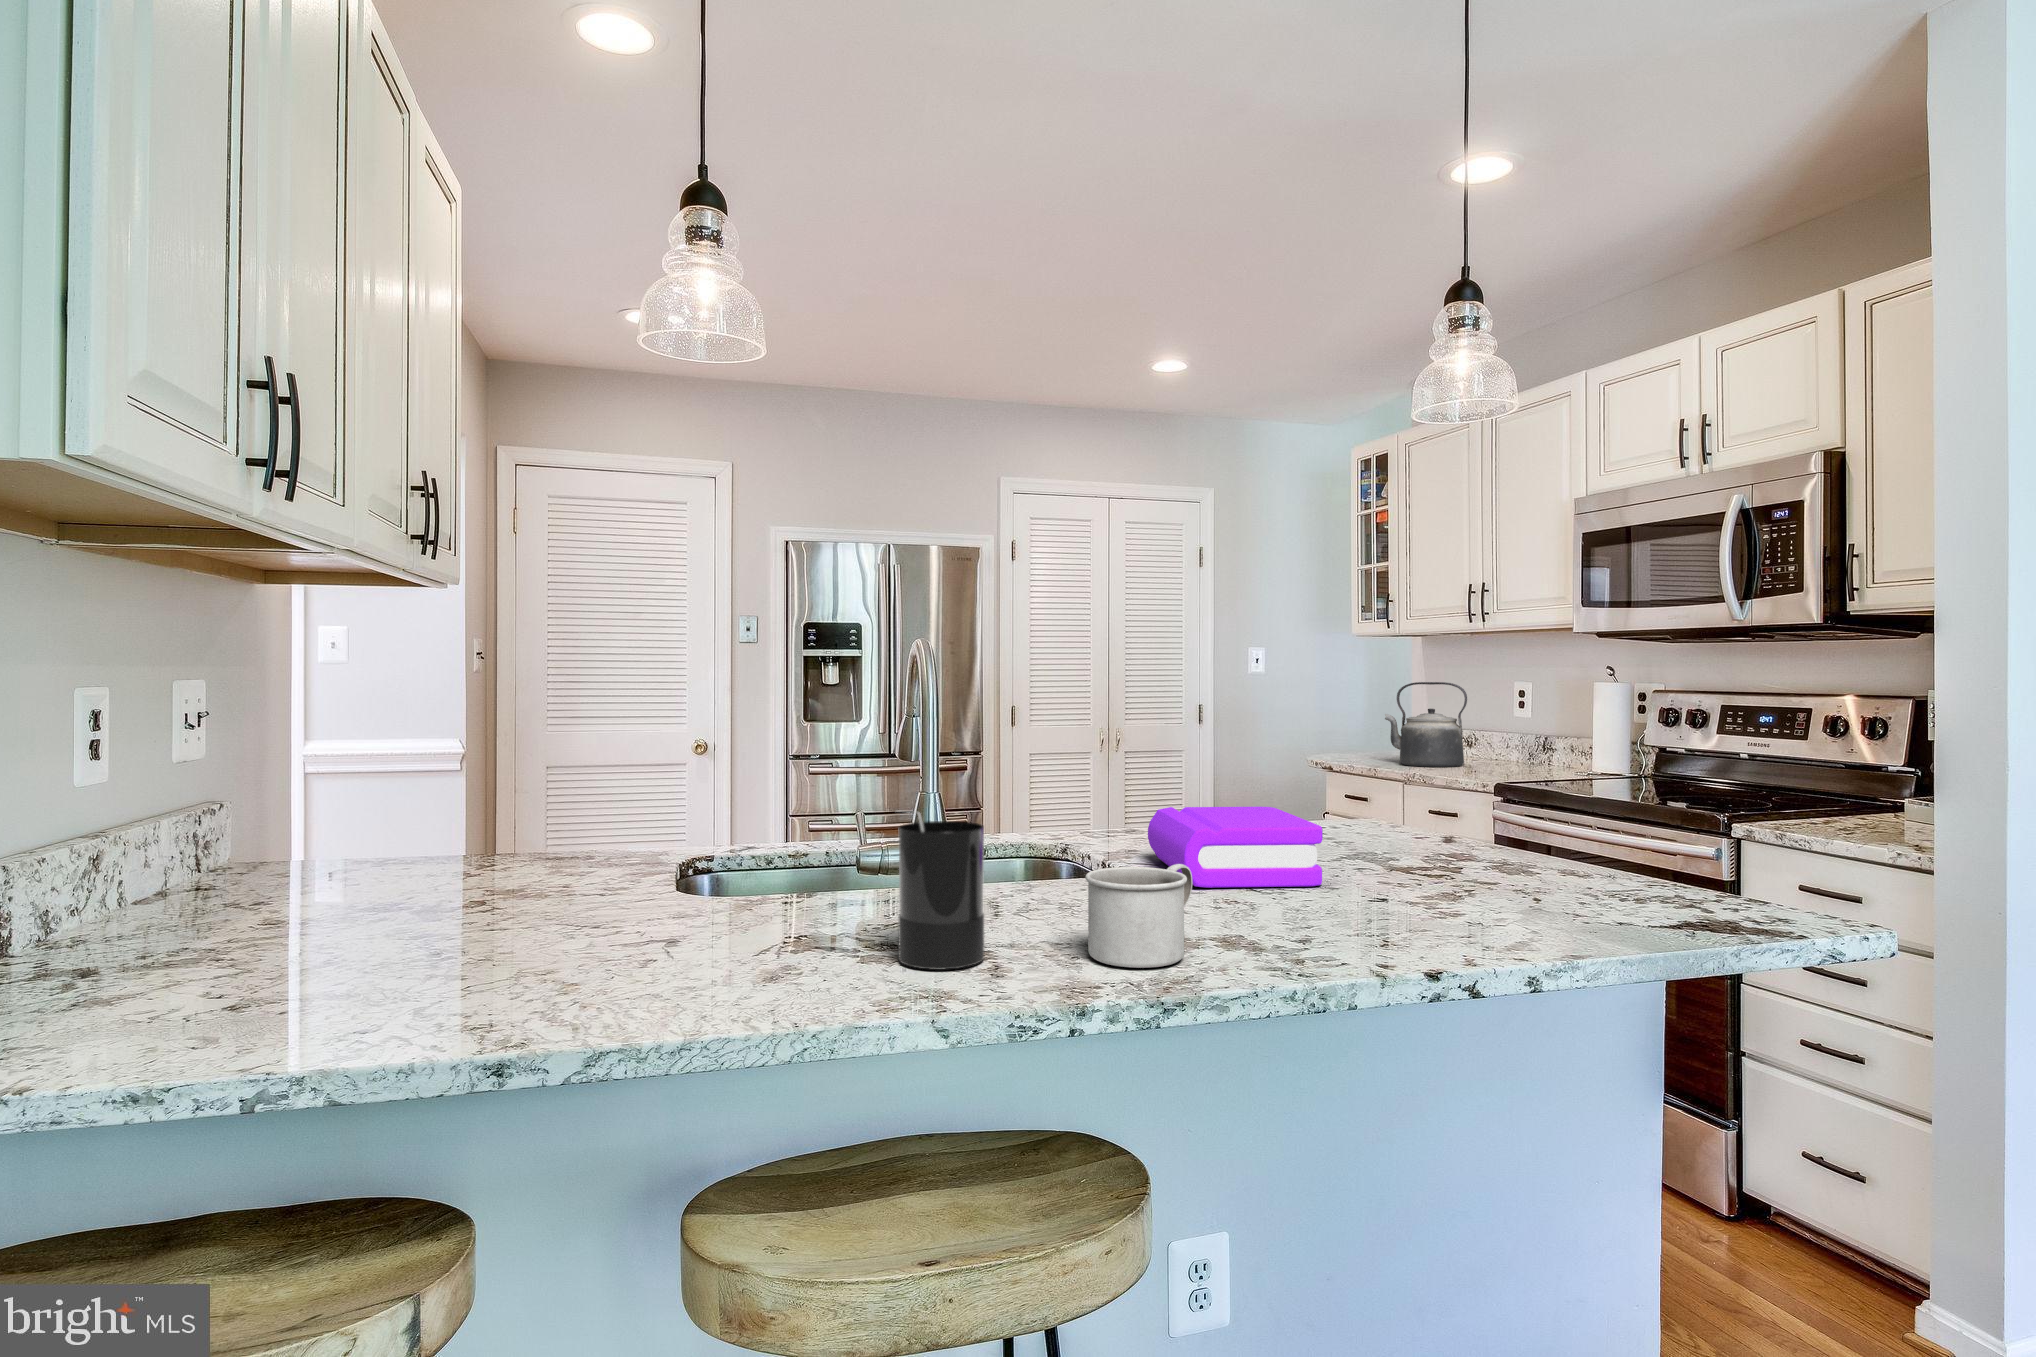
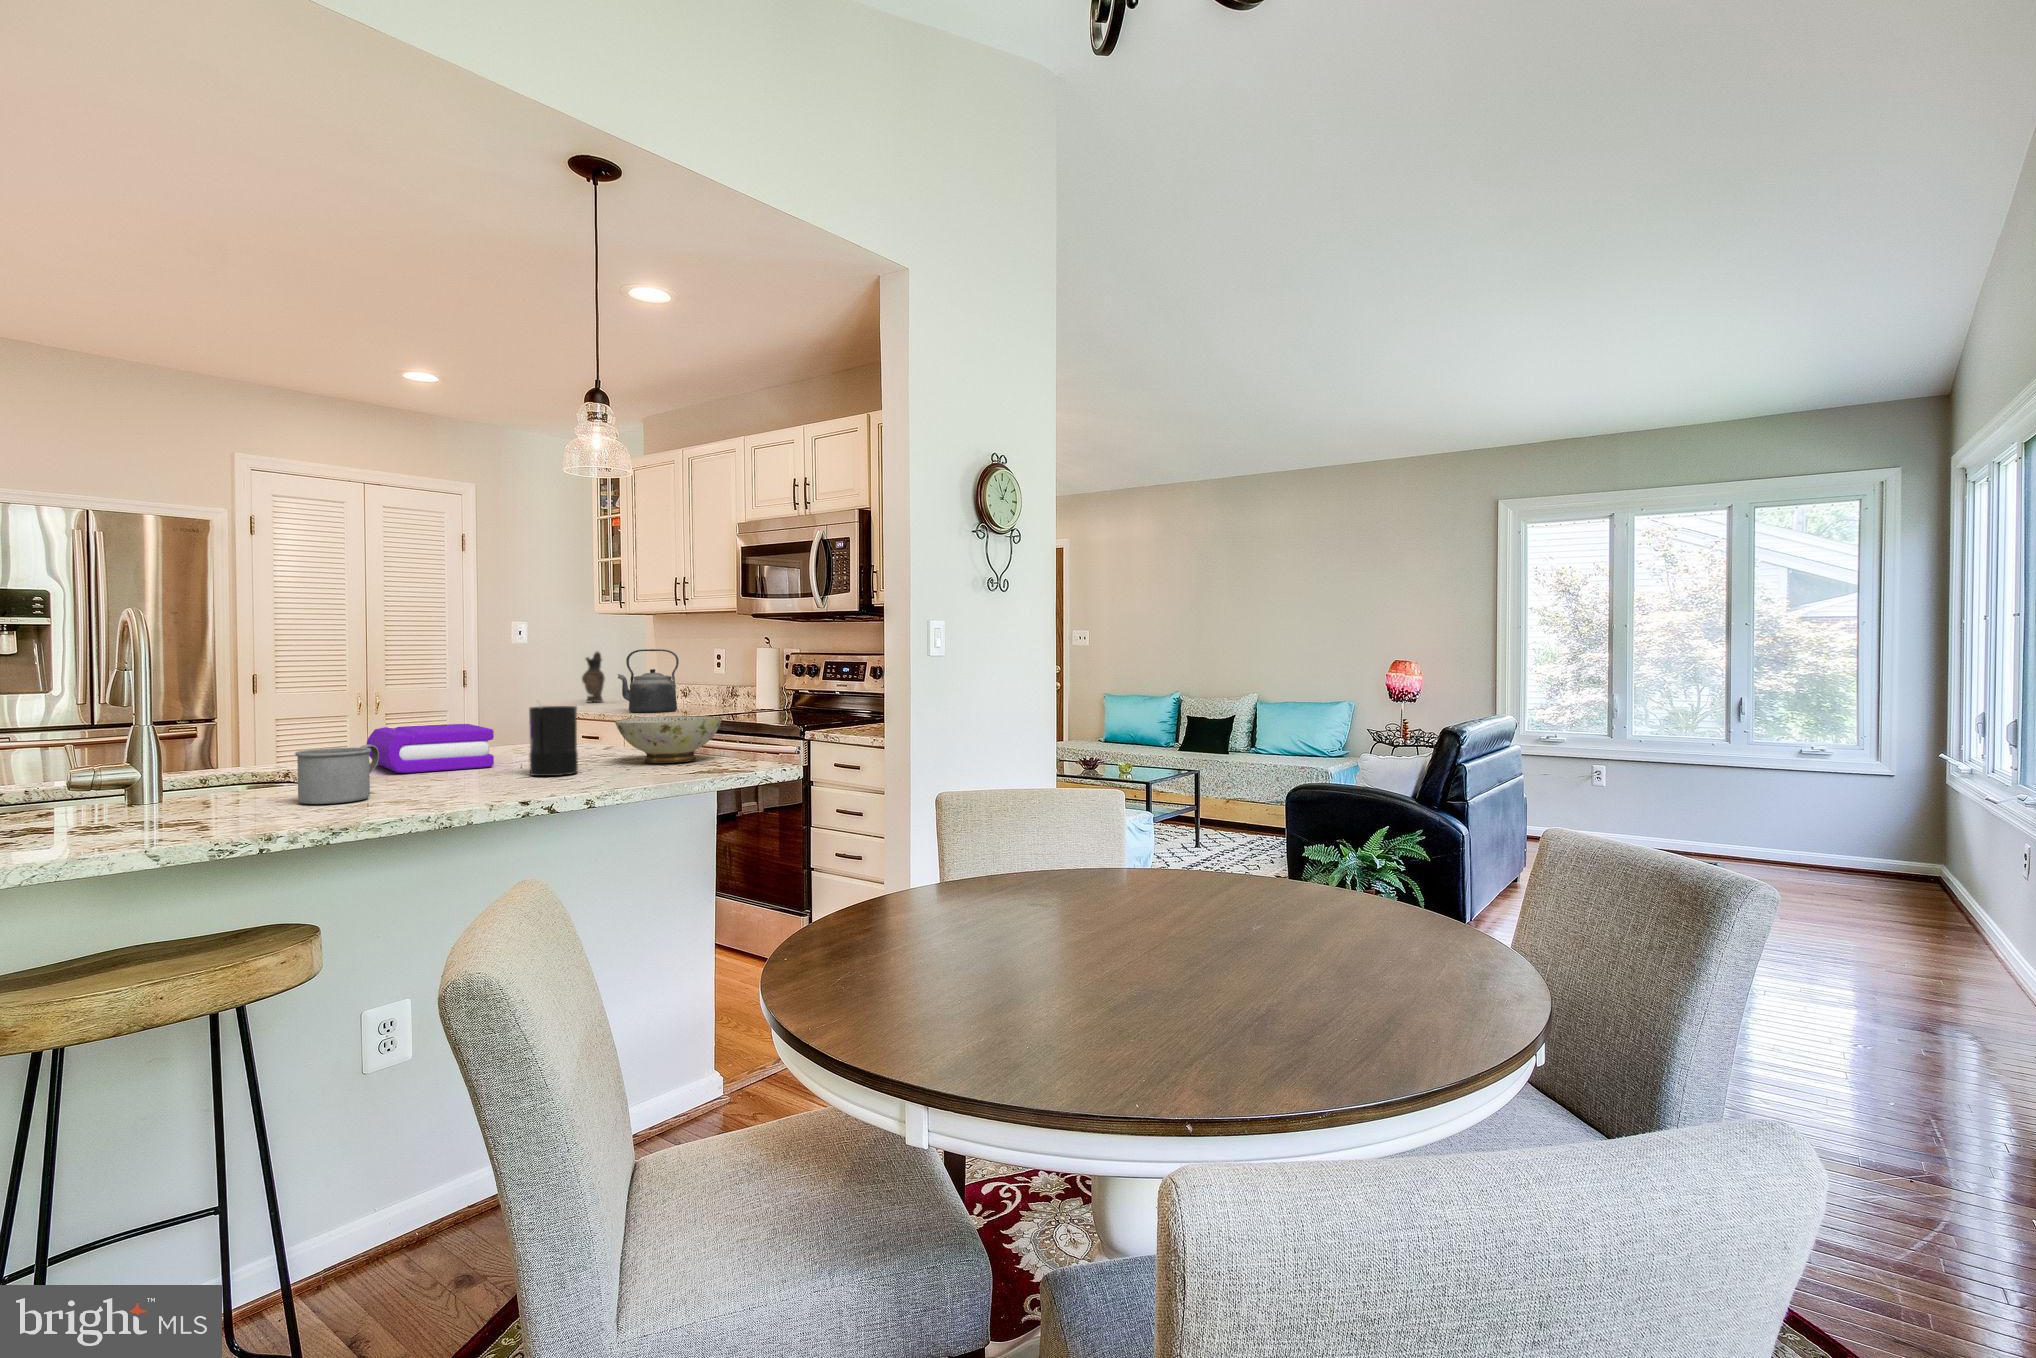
ceramic pitcher: none [1326,682,1353,744] -> present [582,652,605,702]
candle: present [899,812,984,970] -> present [529,705,578,776]
ceramic bowl: none [1522,819,1732,915] -> present [615,716,722,763]

